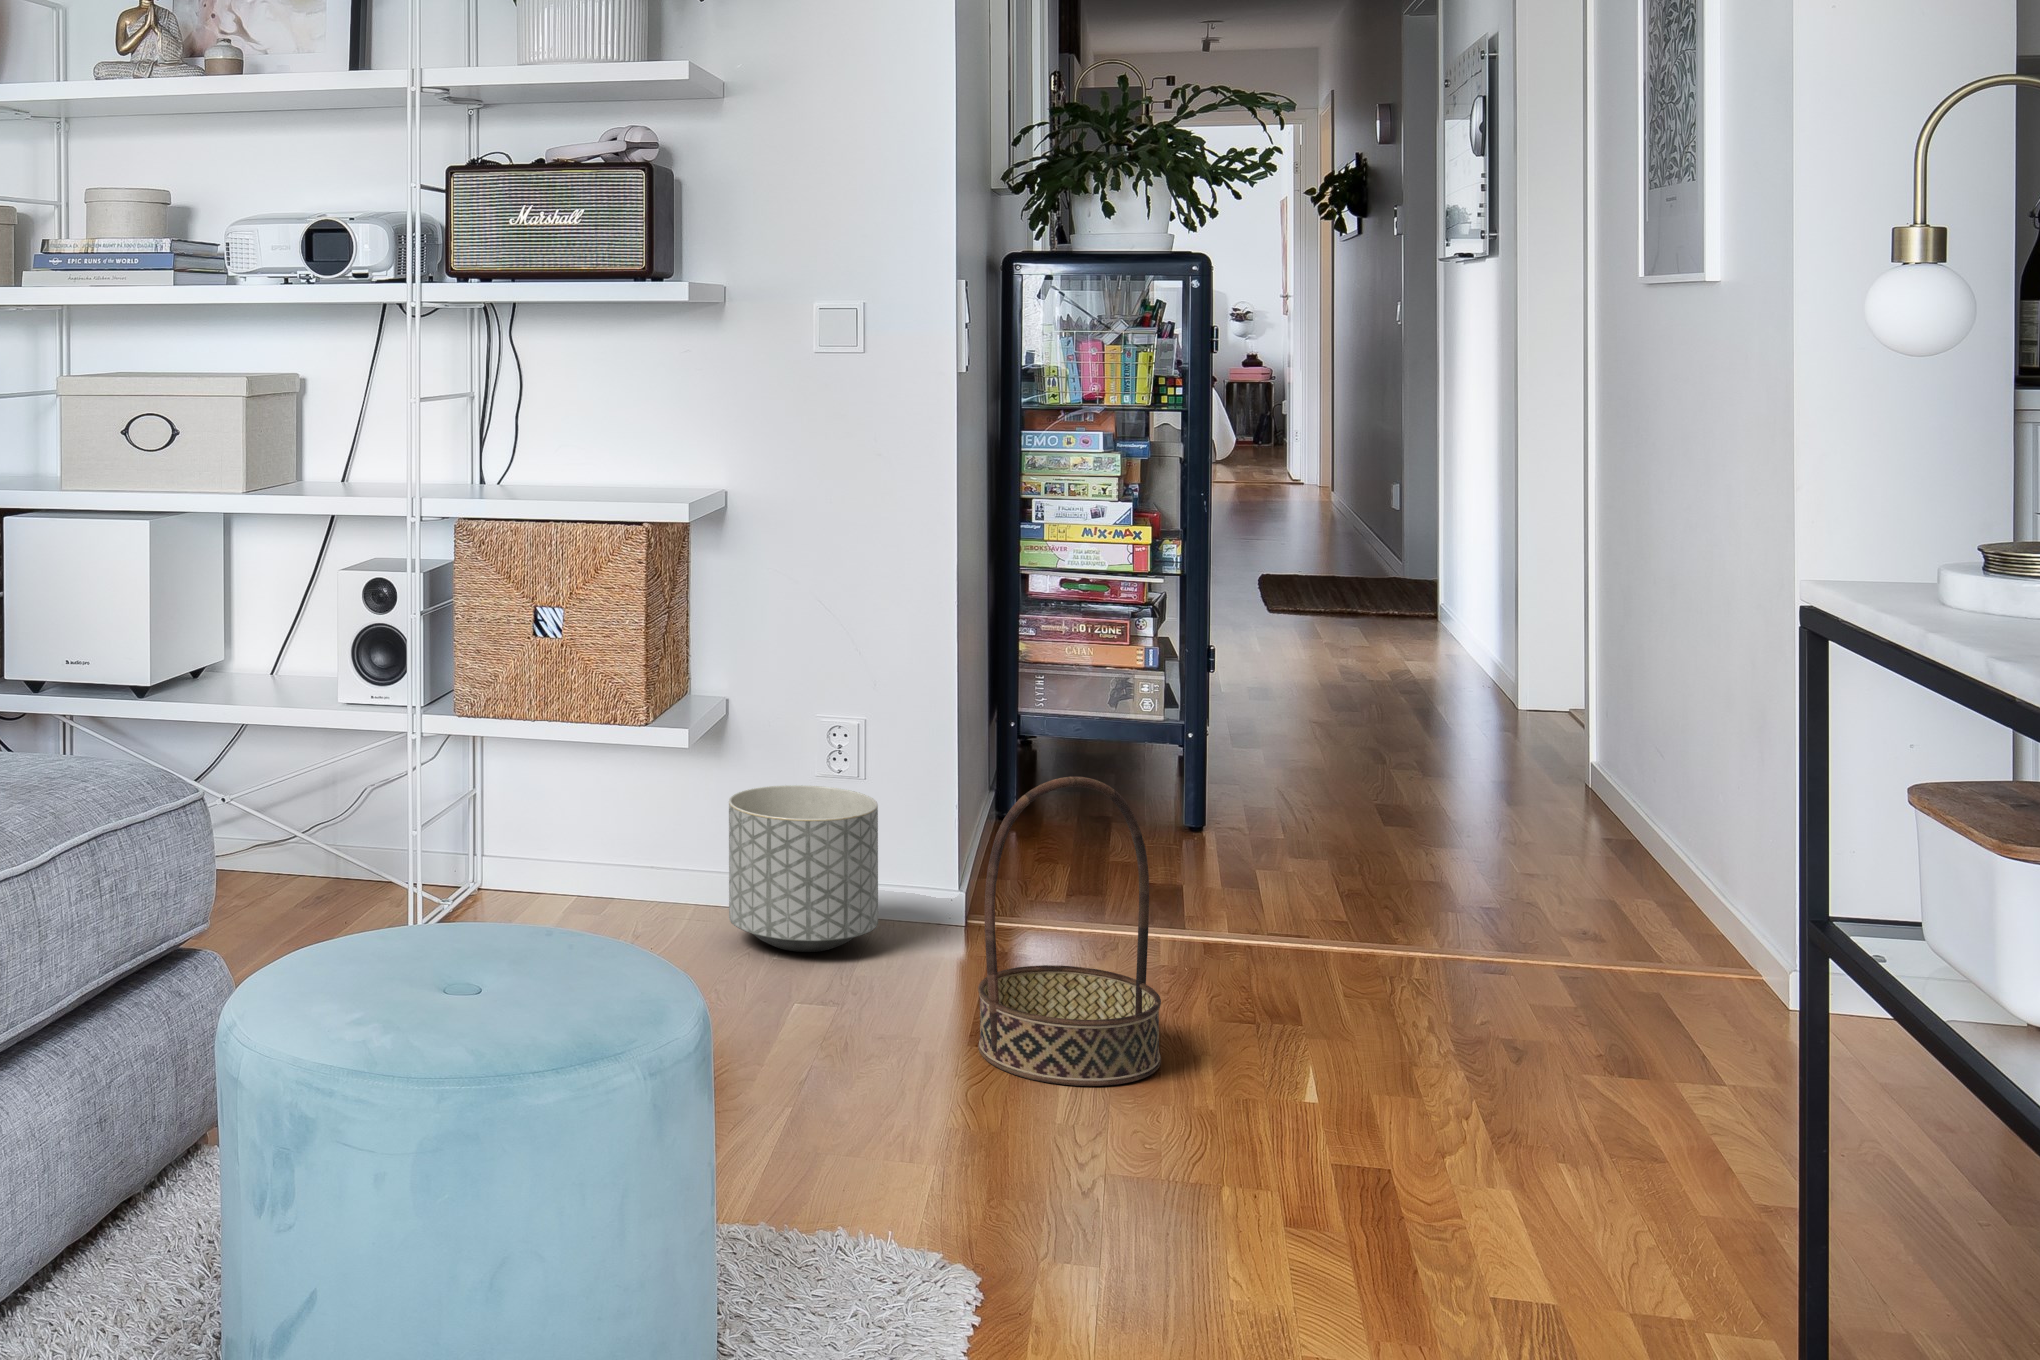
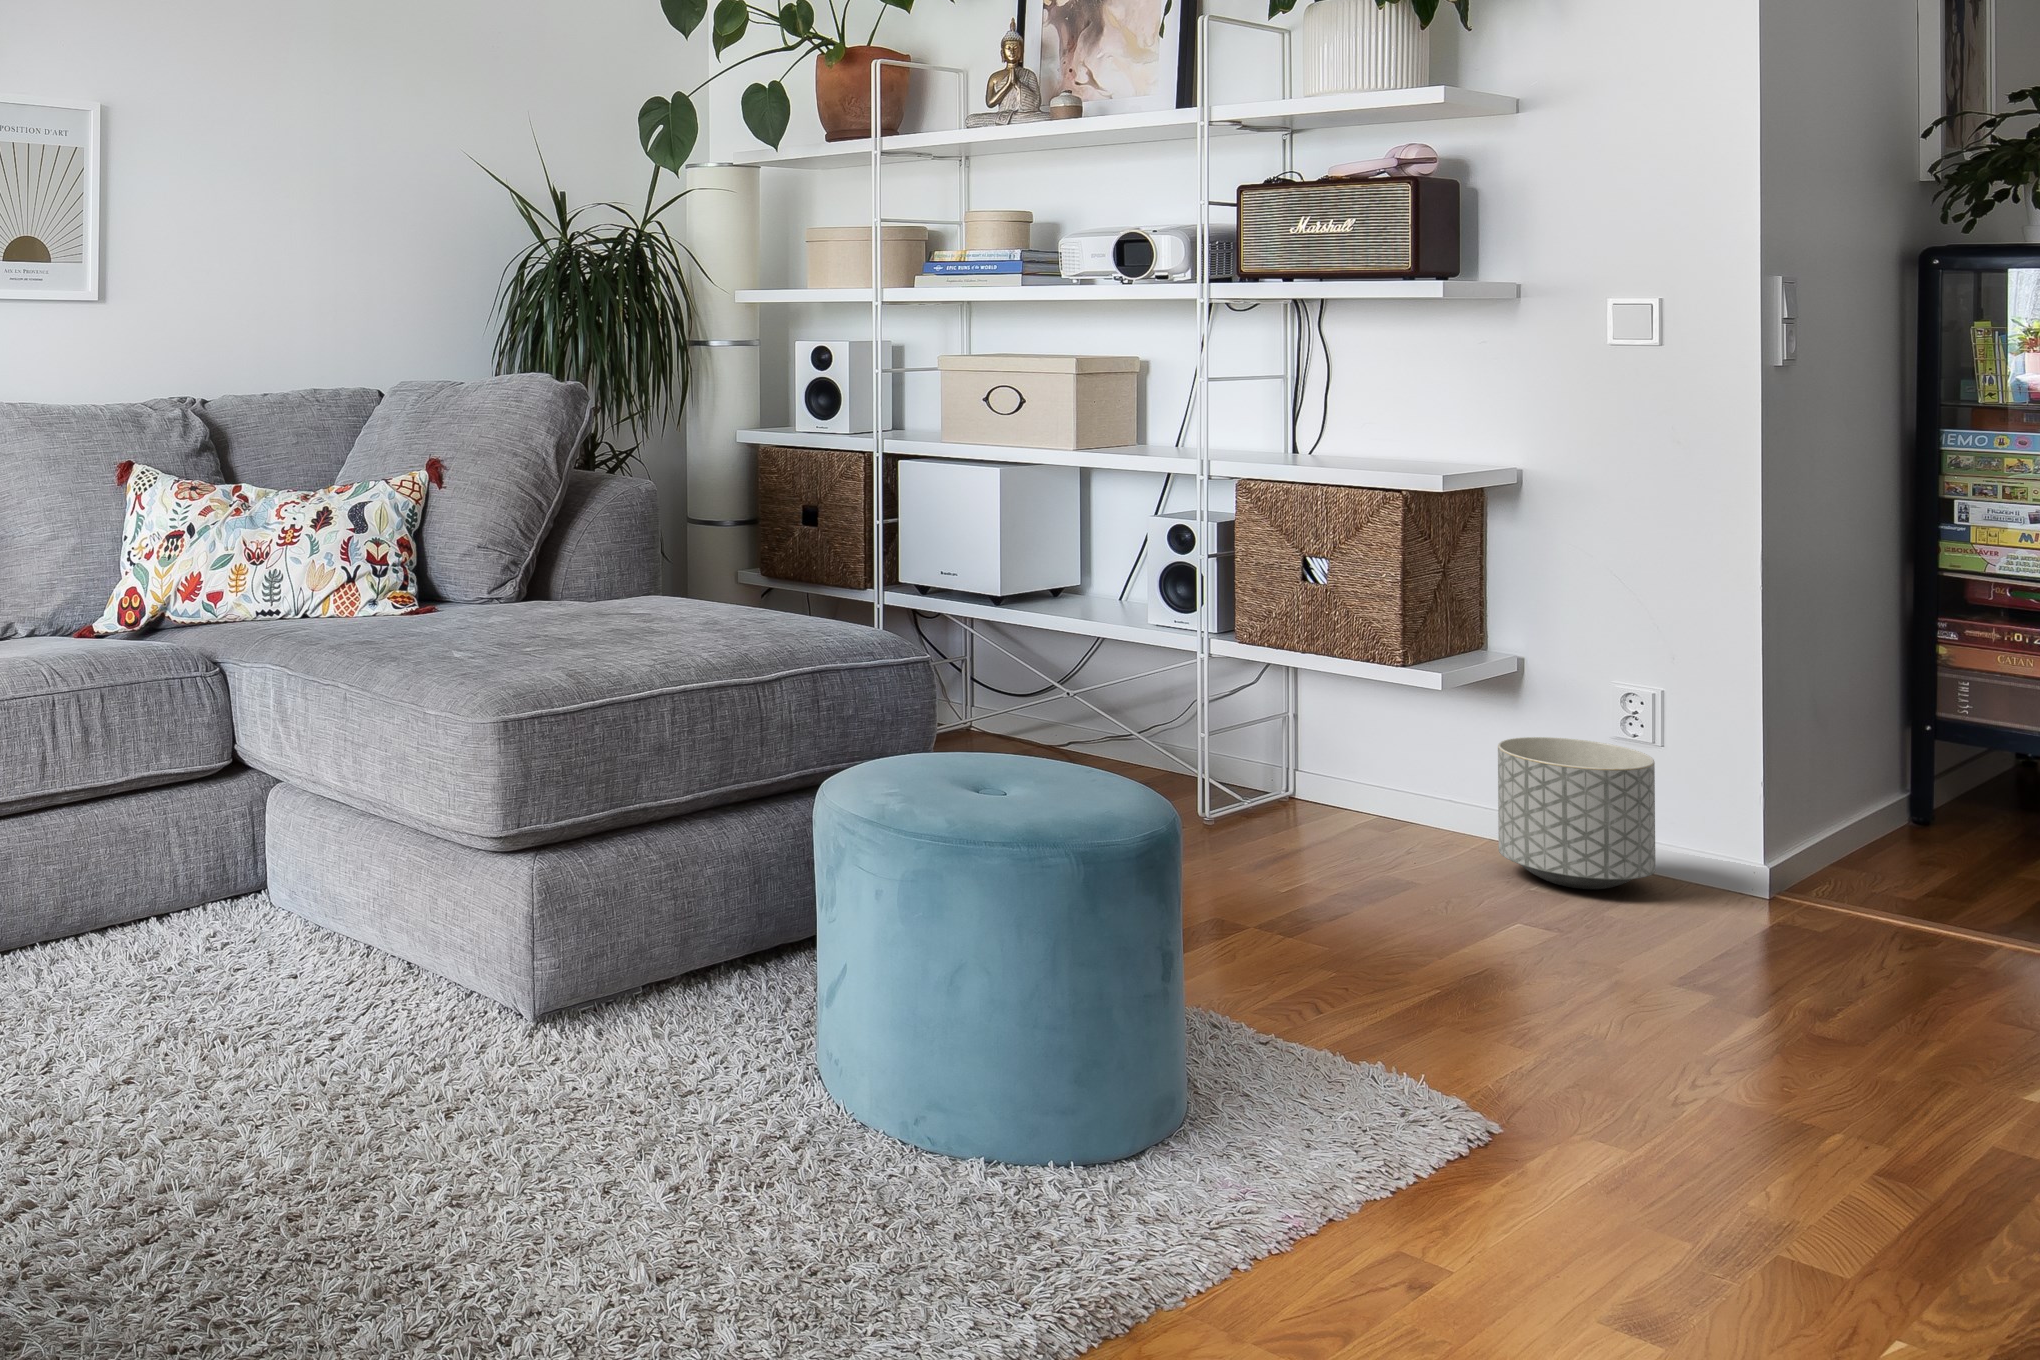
basket: present [978,777,1161,1086] -> none [1681,744,1890,1037]

